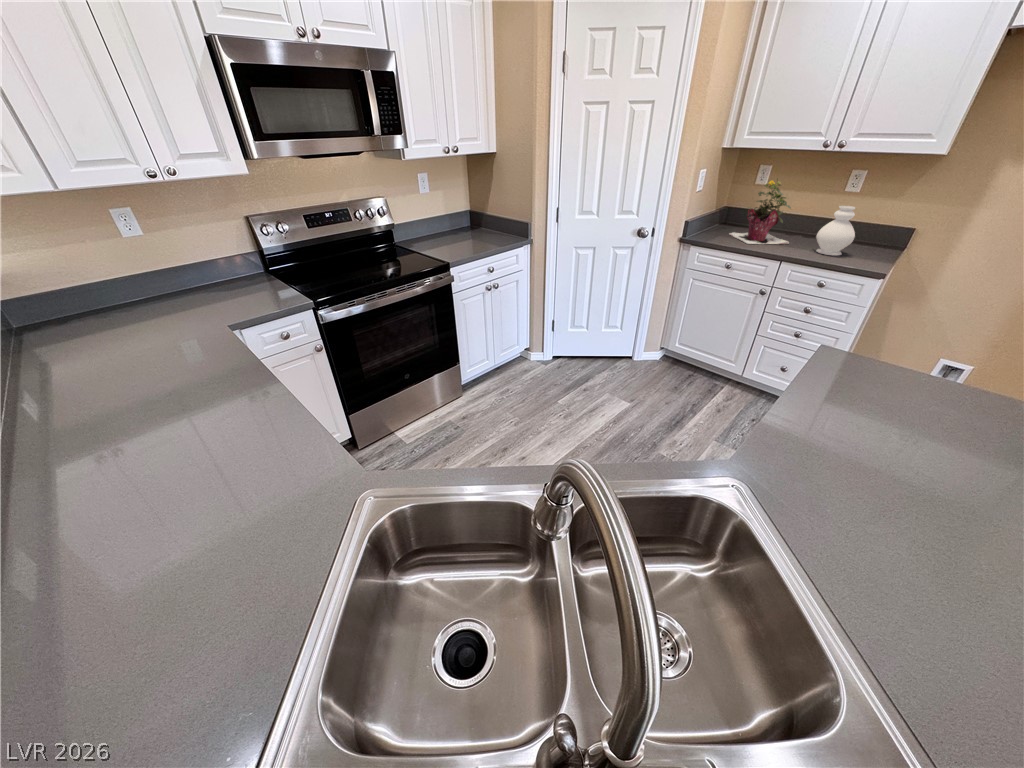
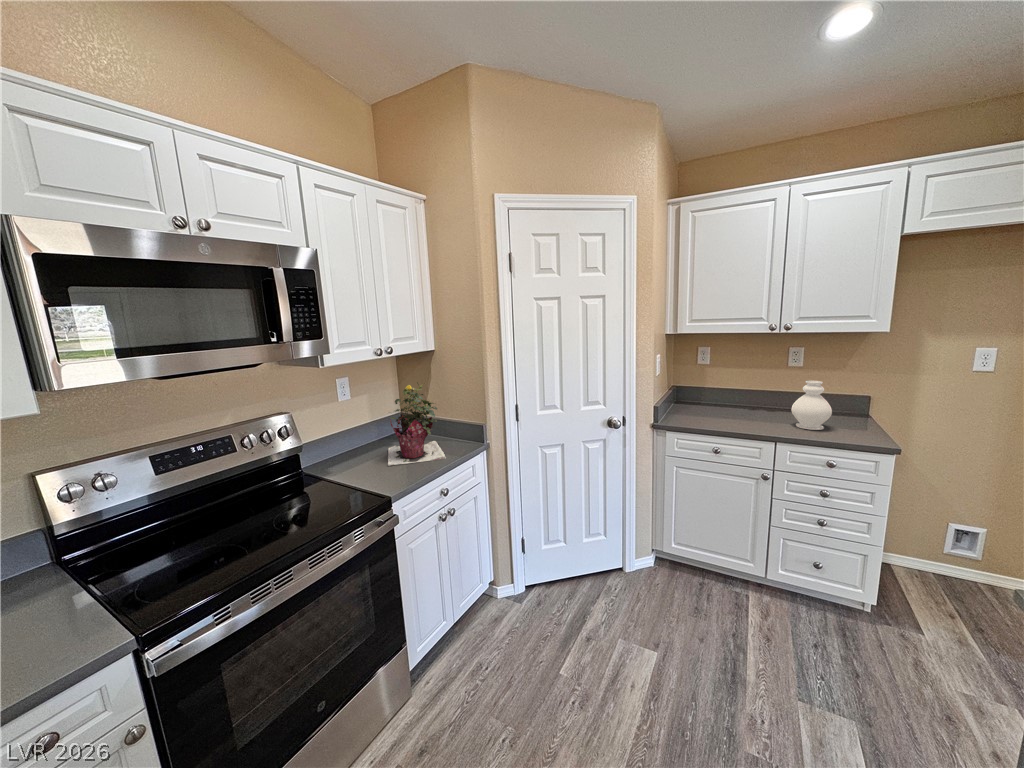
potted plant: present [729,179,791,244] -> present [388,382,446,466]

